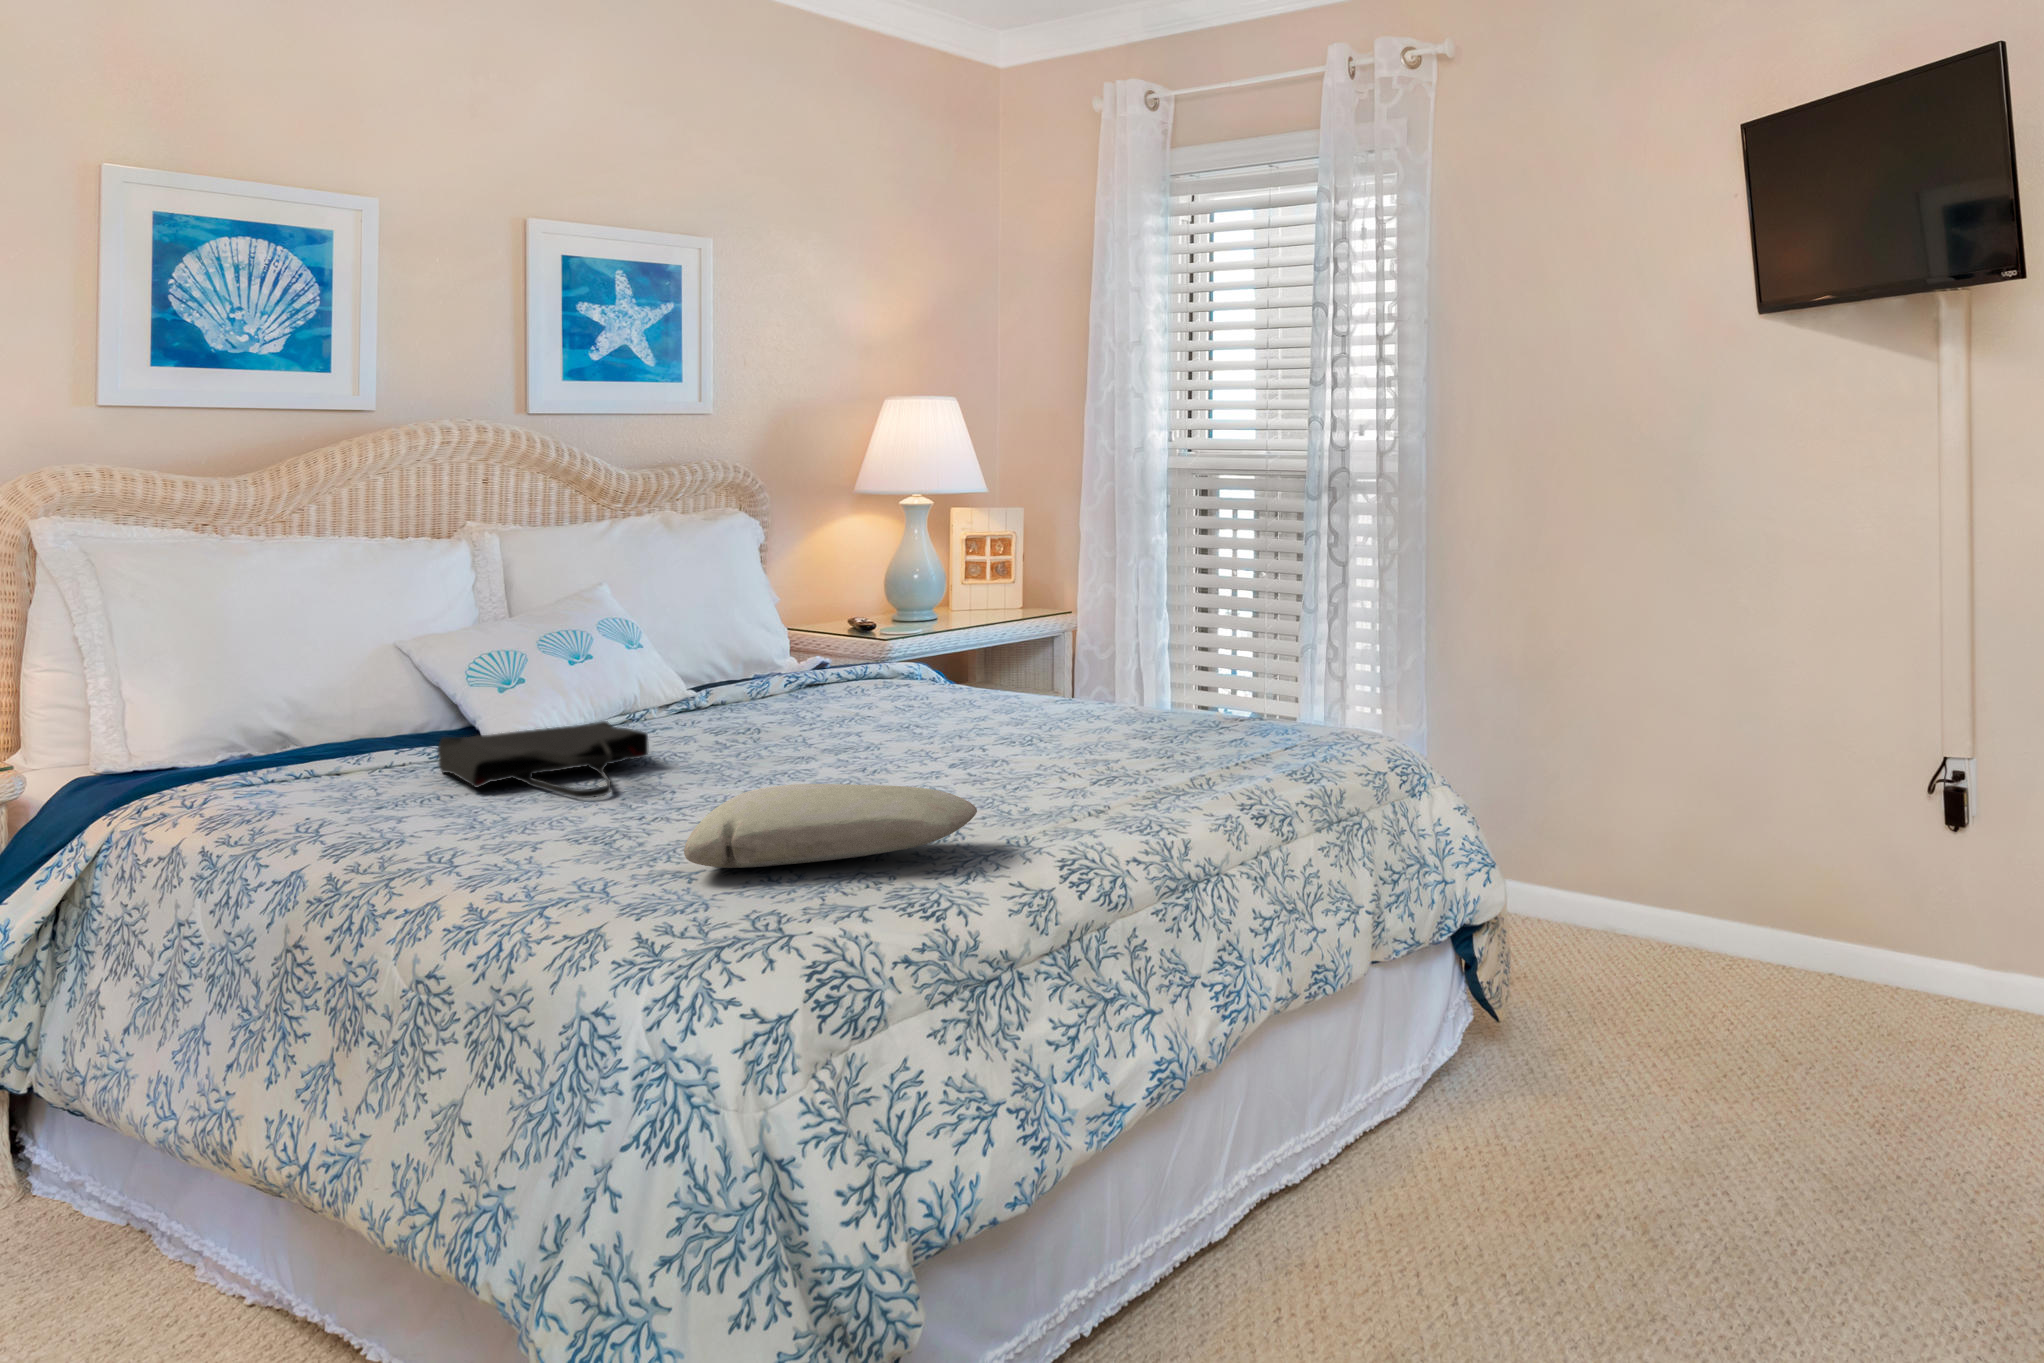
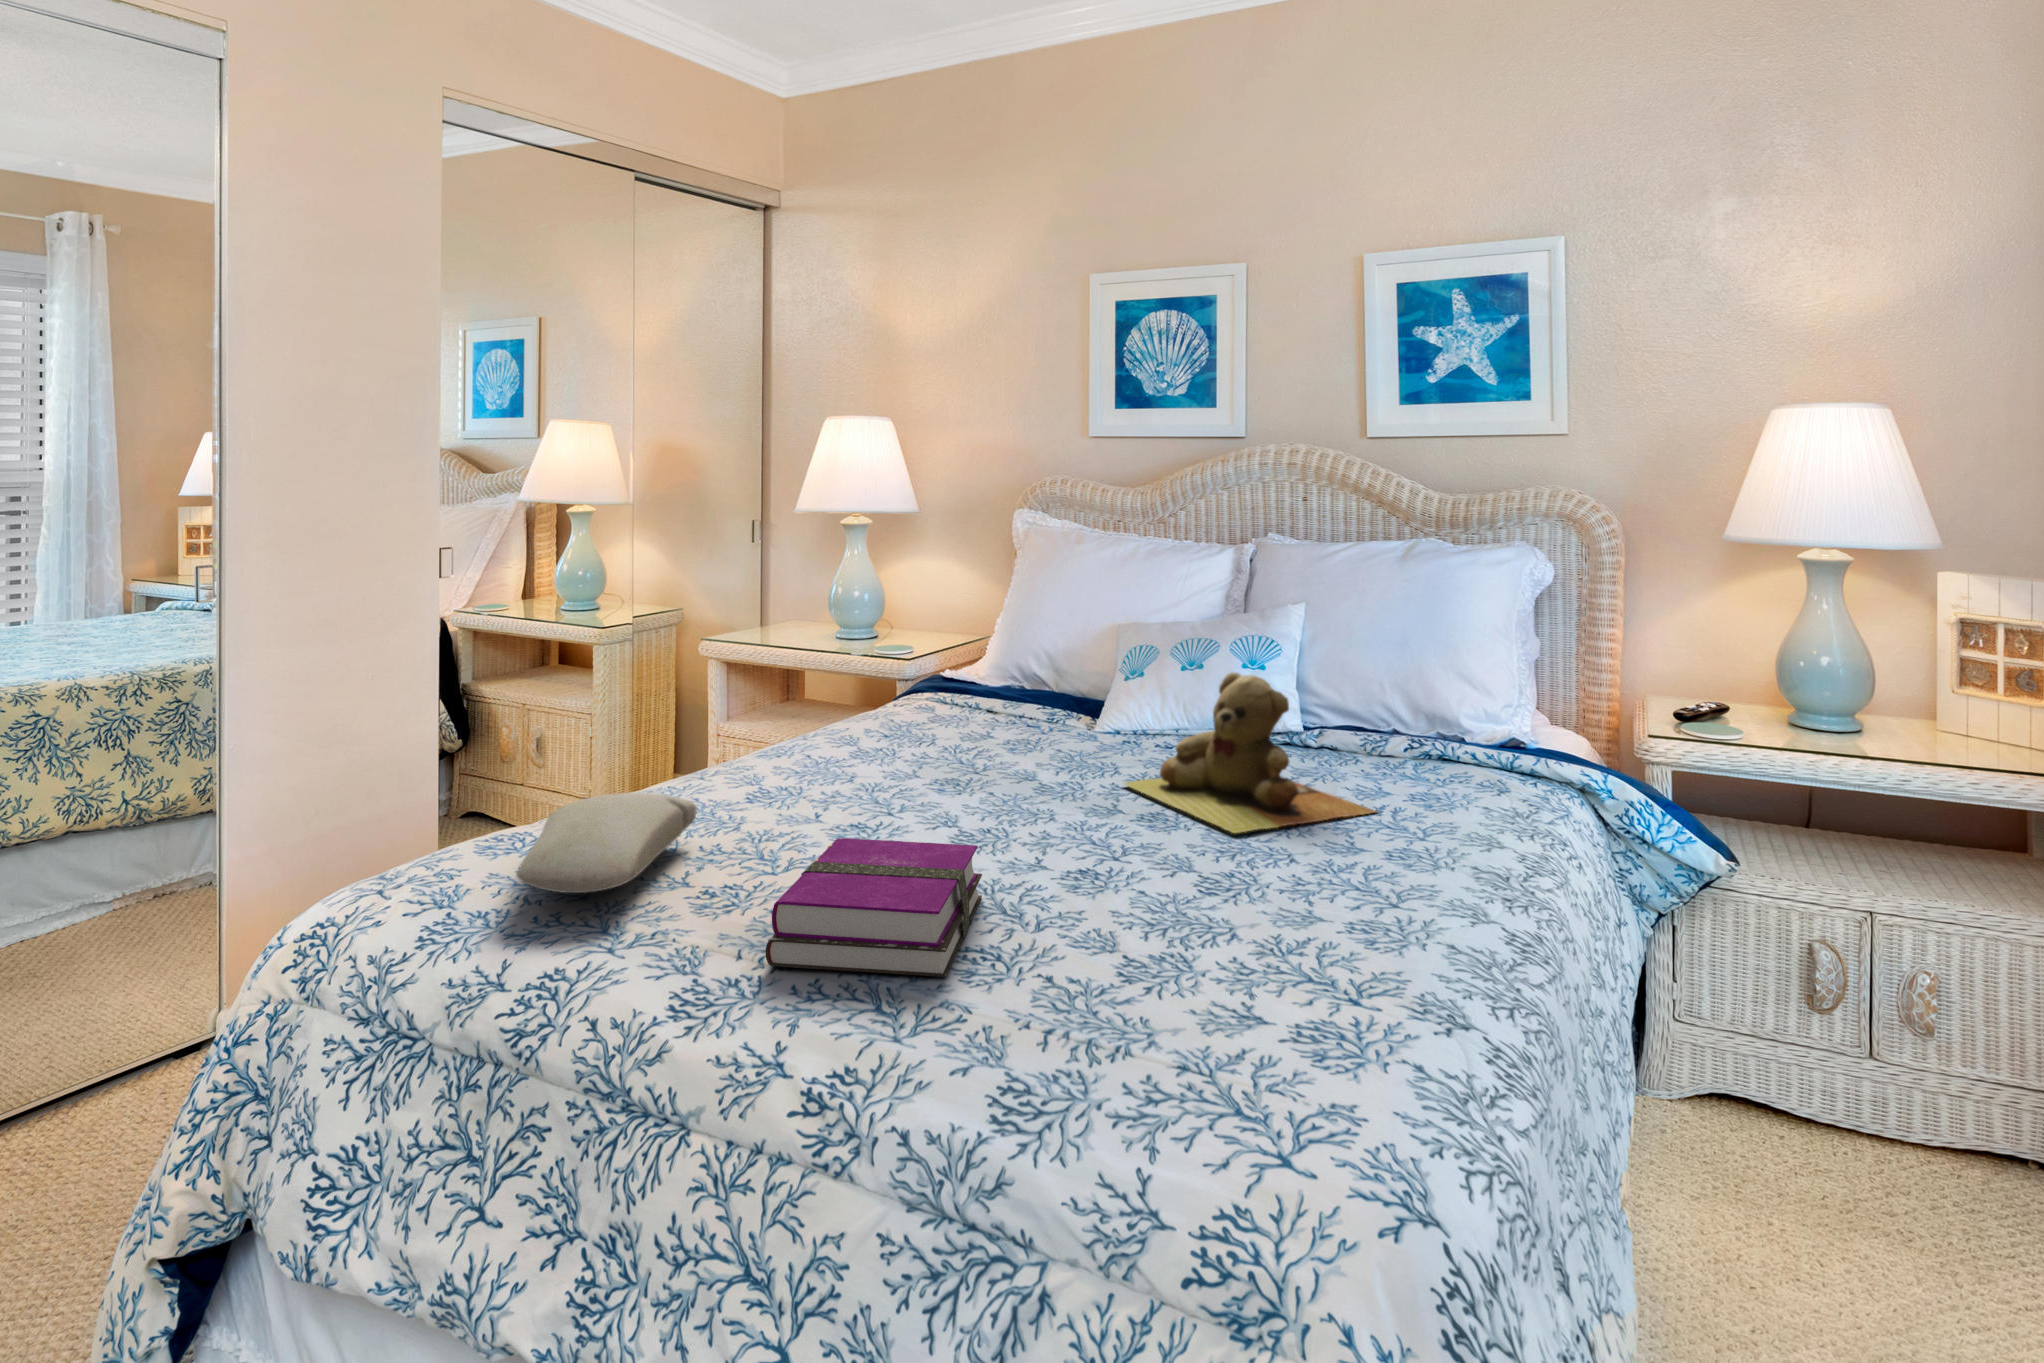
teddy bear: none [746,611,934,731] -> present [1125,673,1375,833]
tote bag: present [438,721,649,798] -> none [846,710,1044,783]
notebook: none [952,726,1155,801] -> present [765,838,982,977]

